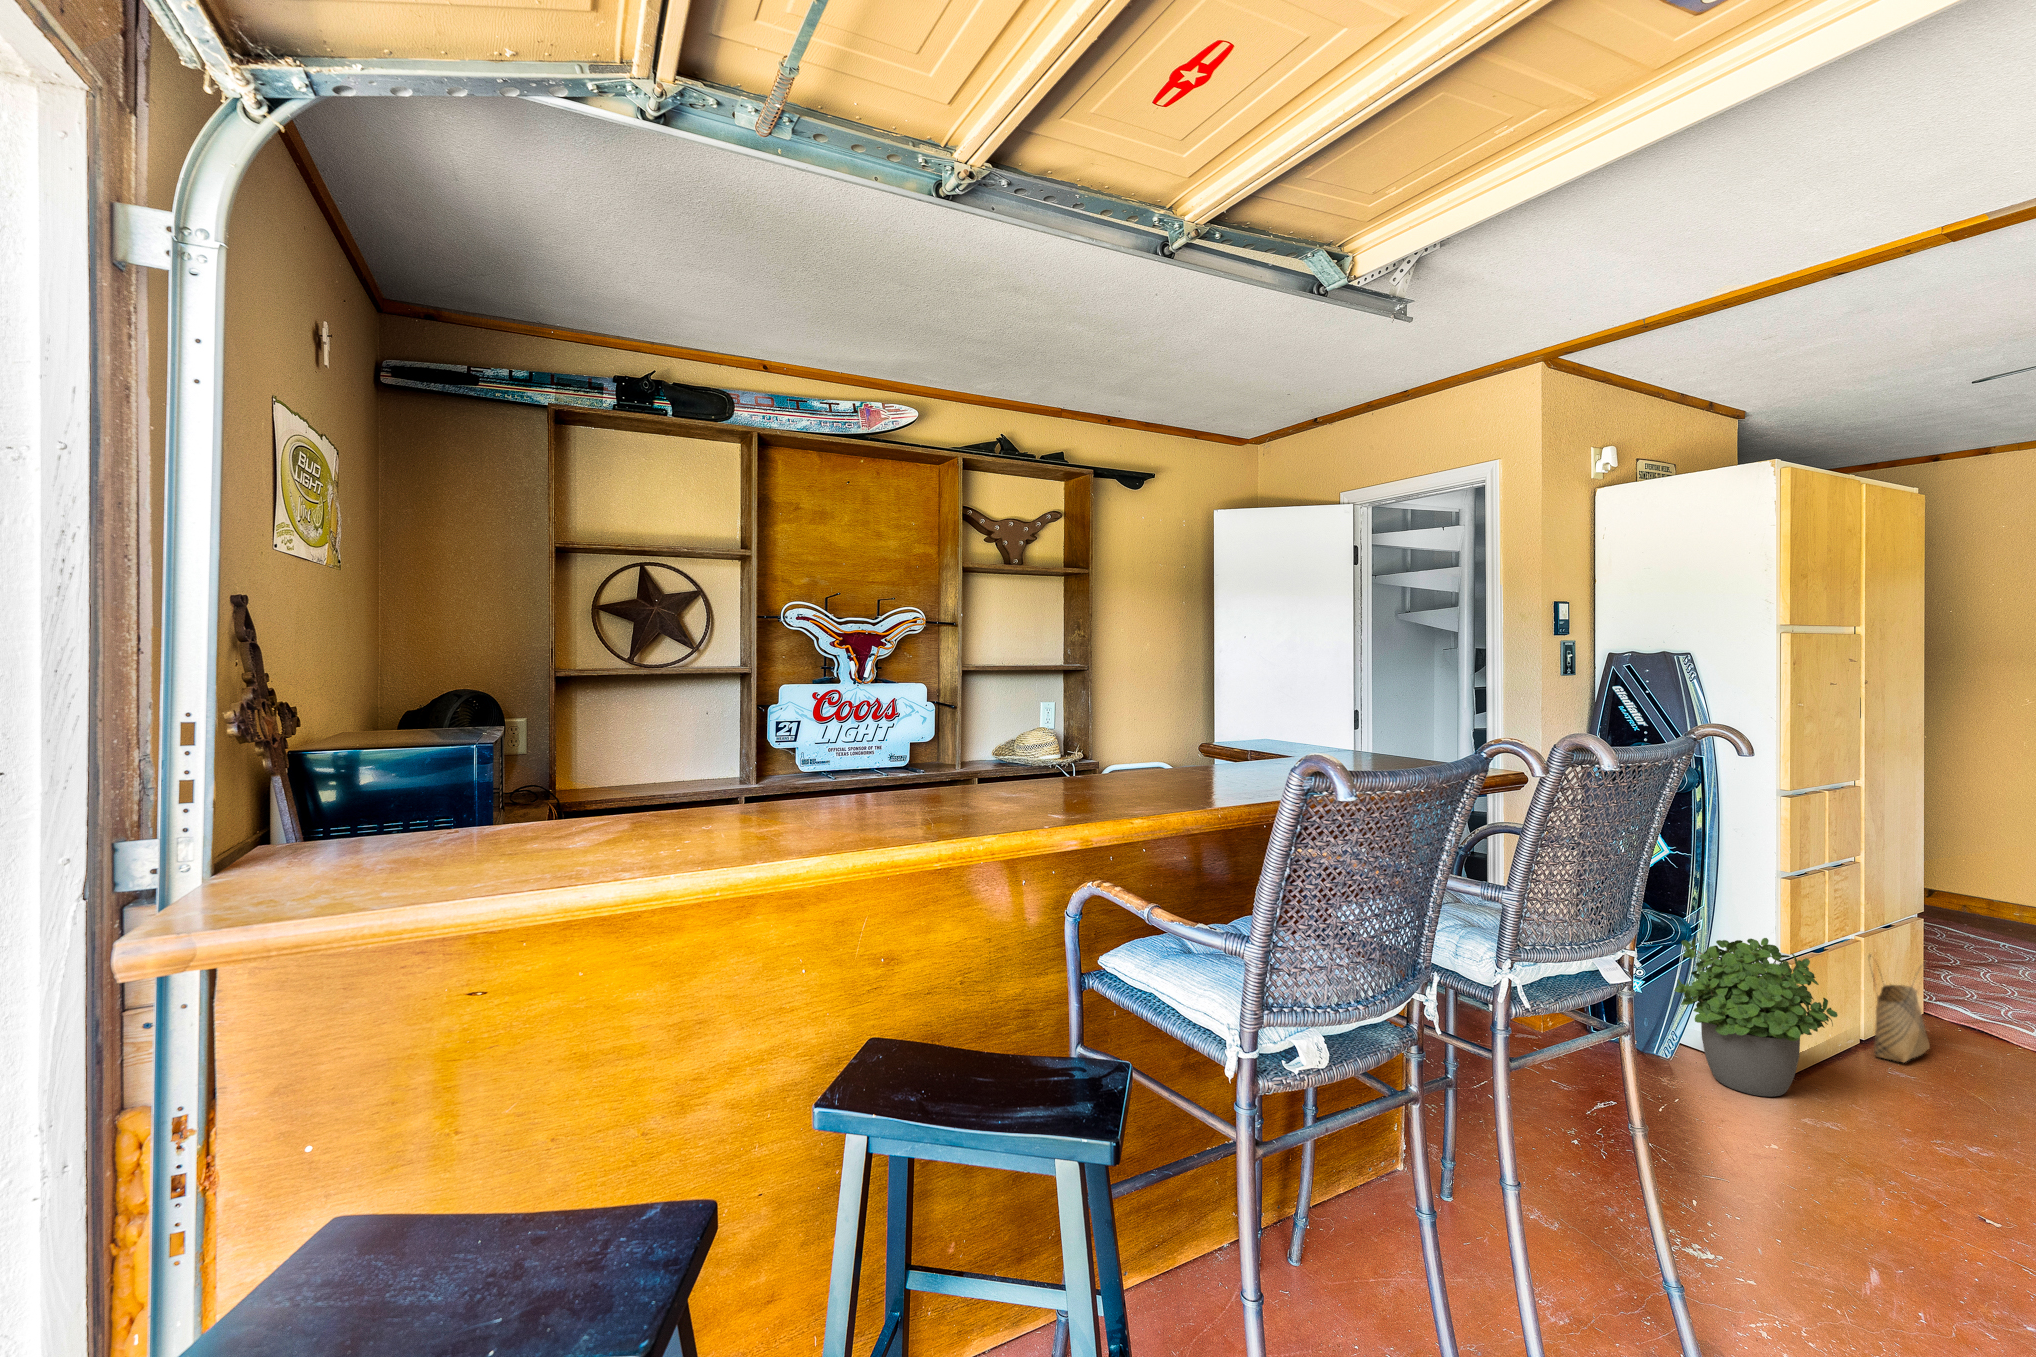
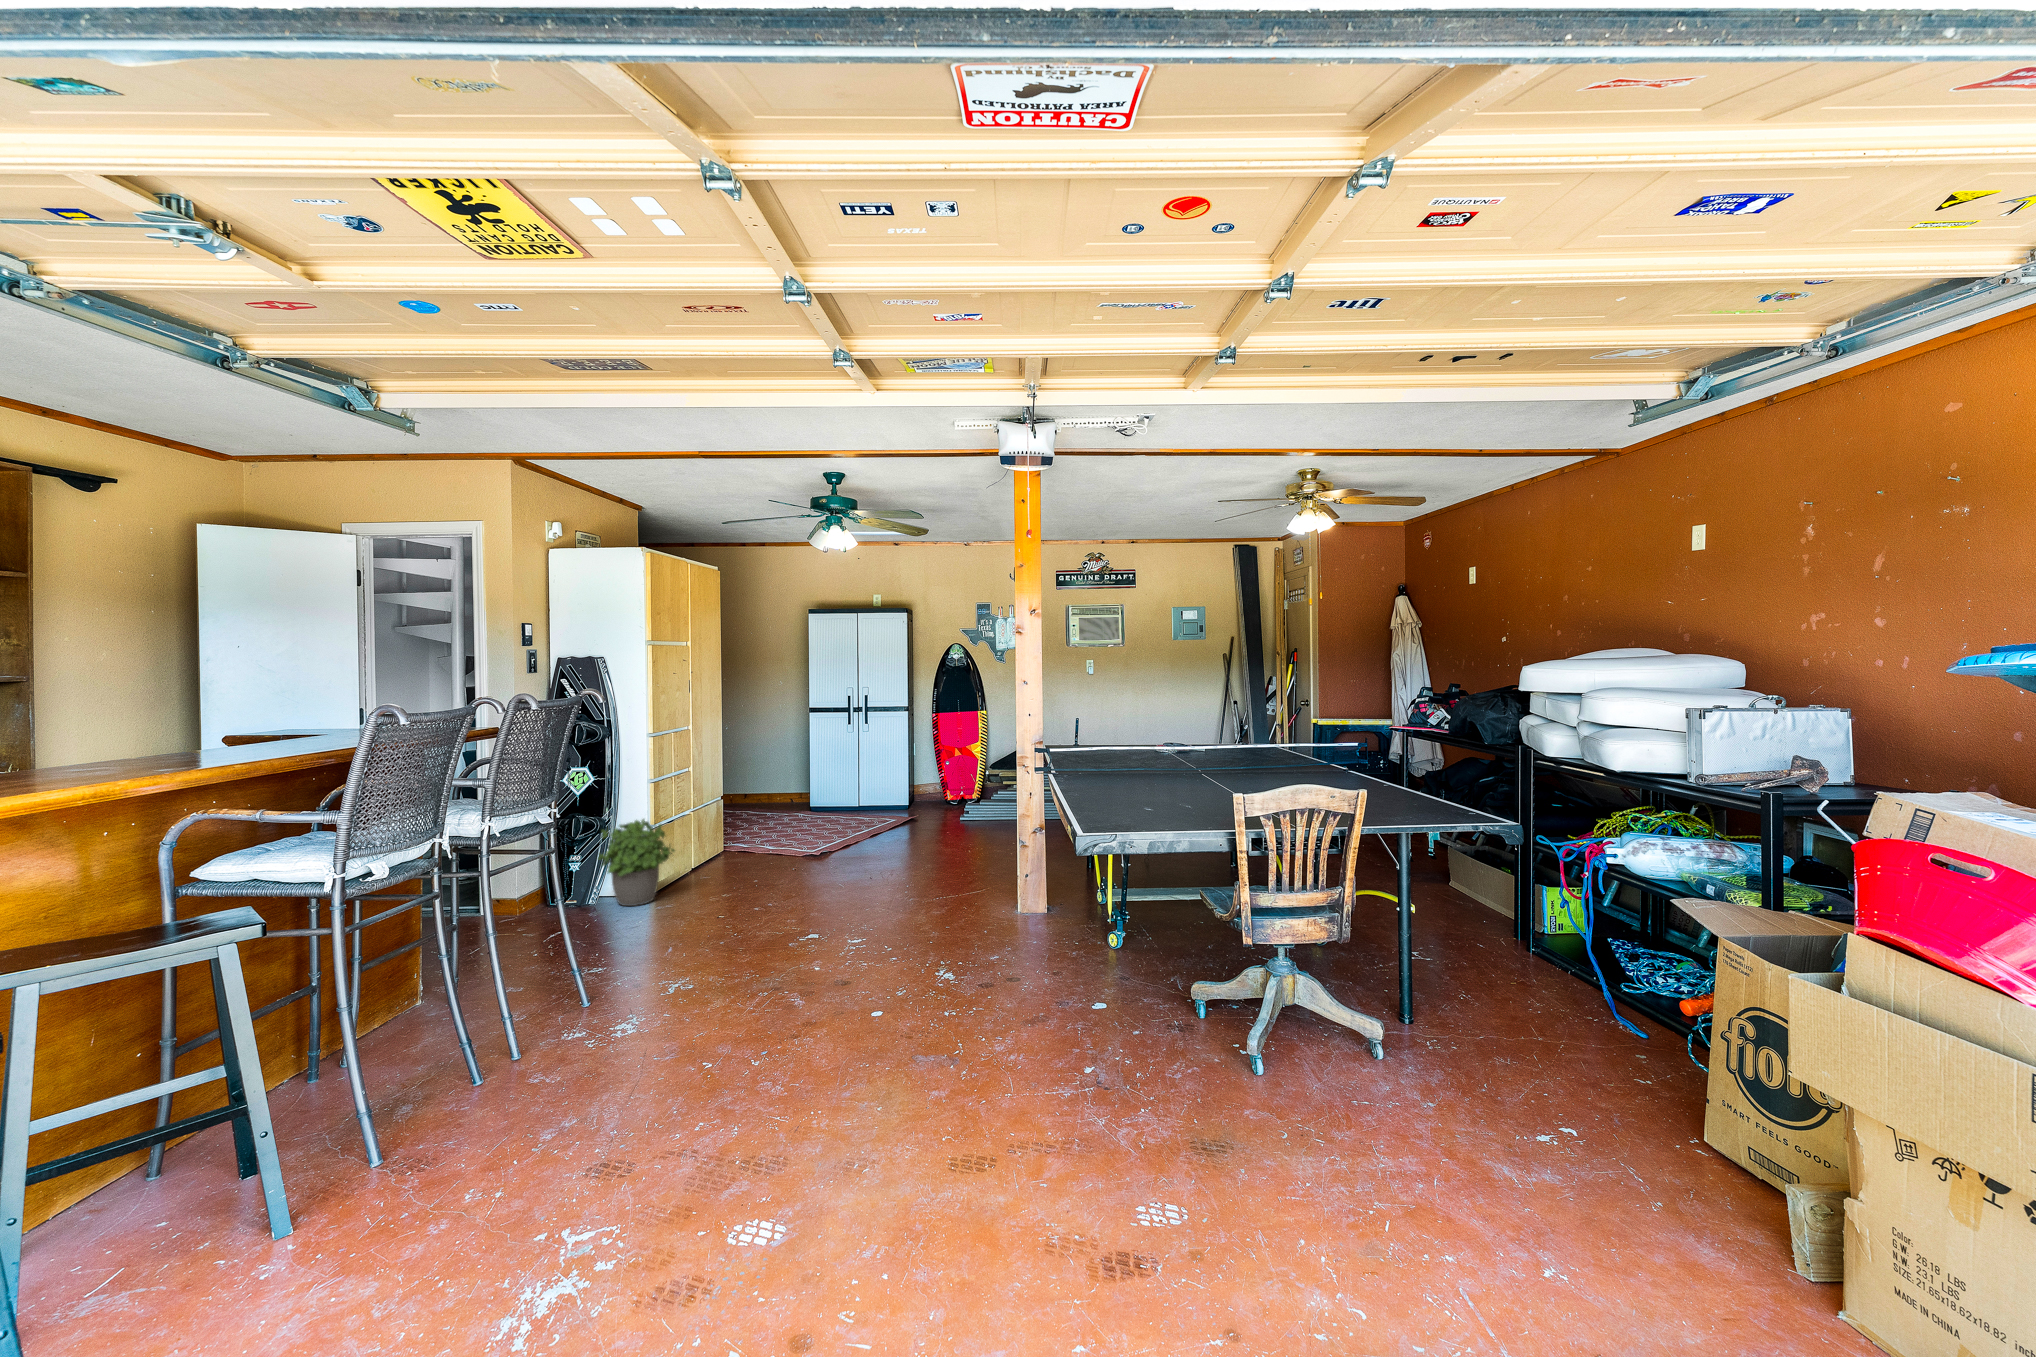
woven basket: present [1870,955,1930,1062] -> none [695,819,722,874]

